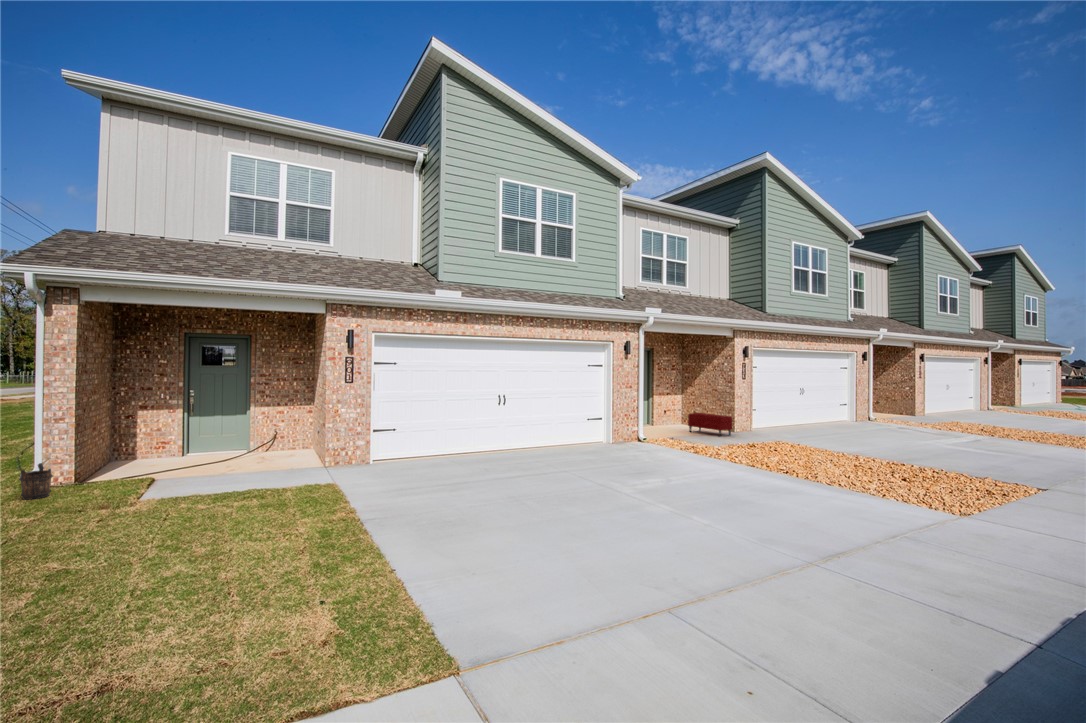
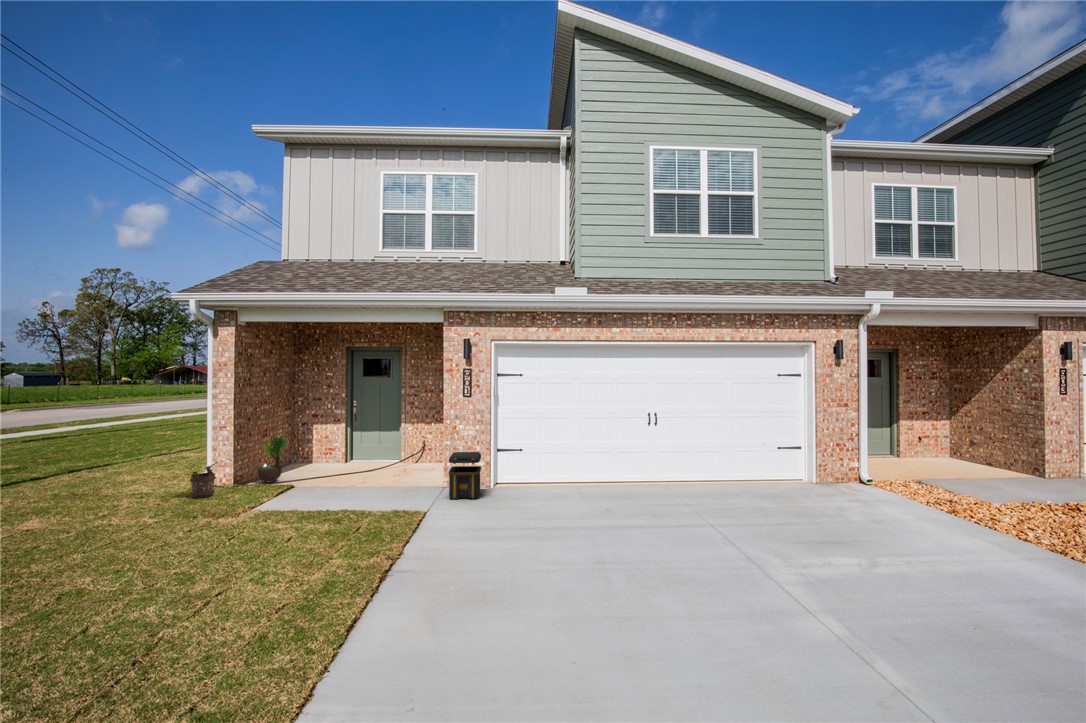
bench: present [688,413,733,436] -> none [958,445,1045,485]
potted tree: none [92,424,133,479] -> present [258,437,288,482]
toolbox: none [335,432,367,475] -> present [449,452,481,499]

